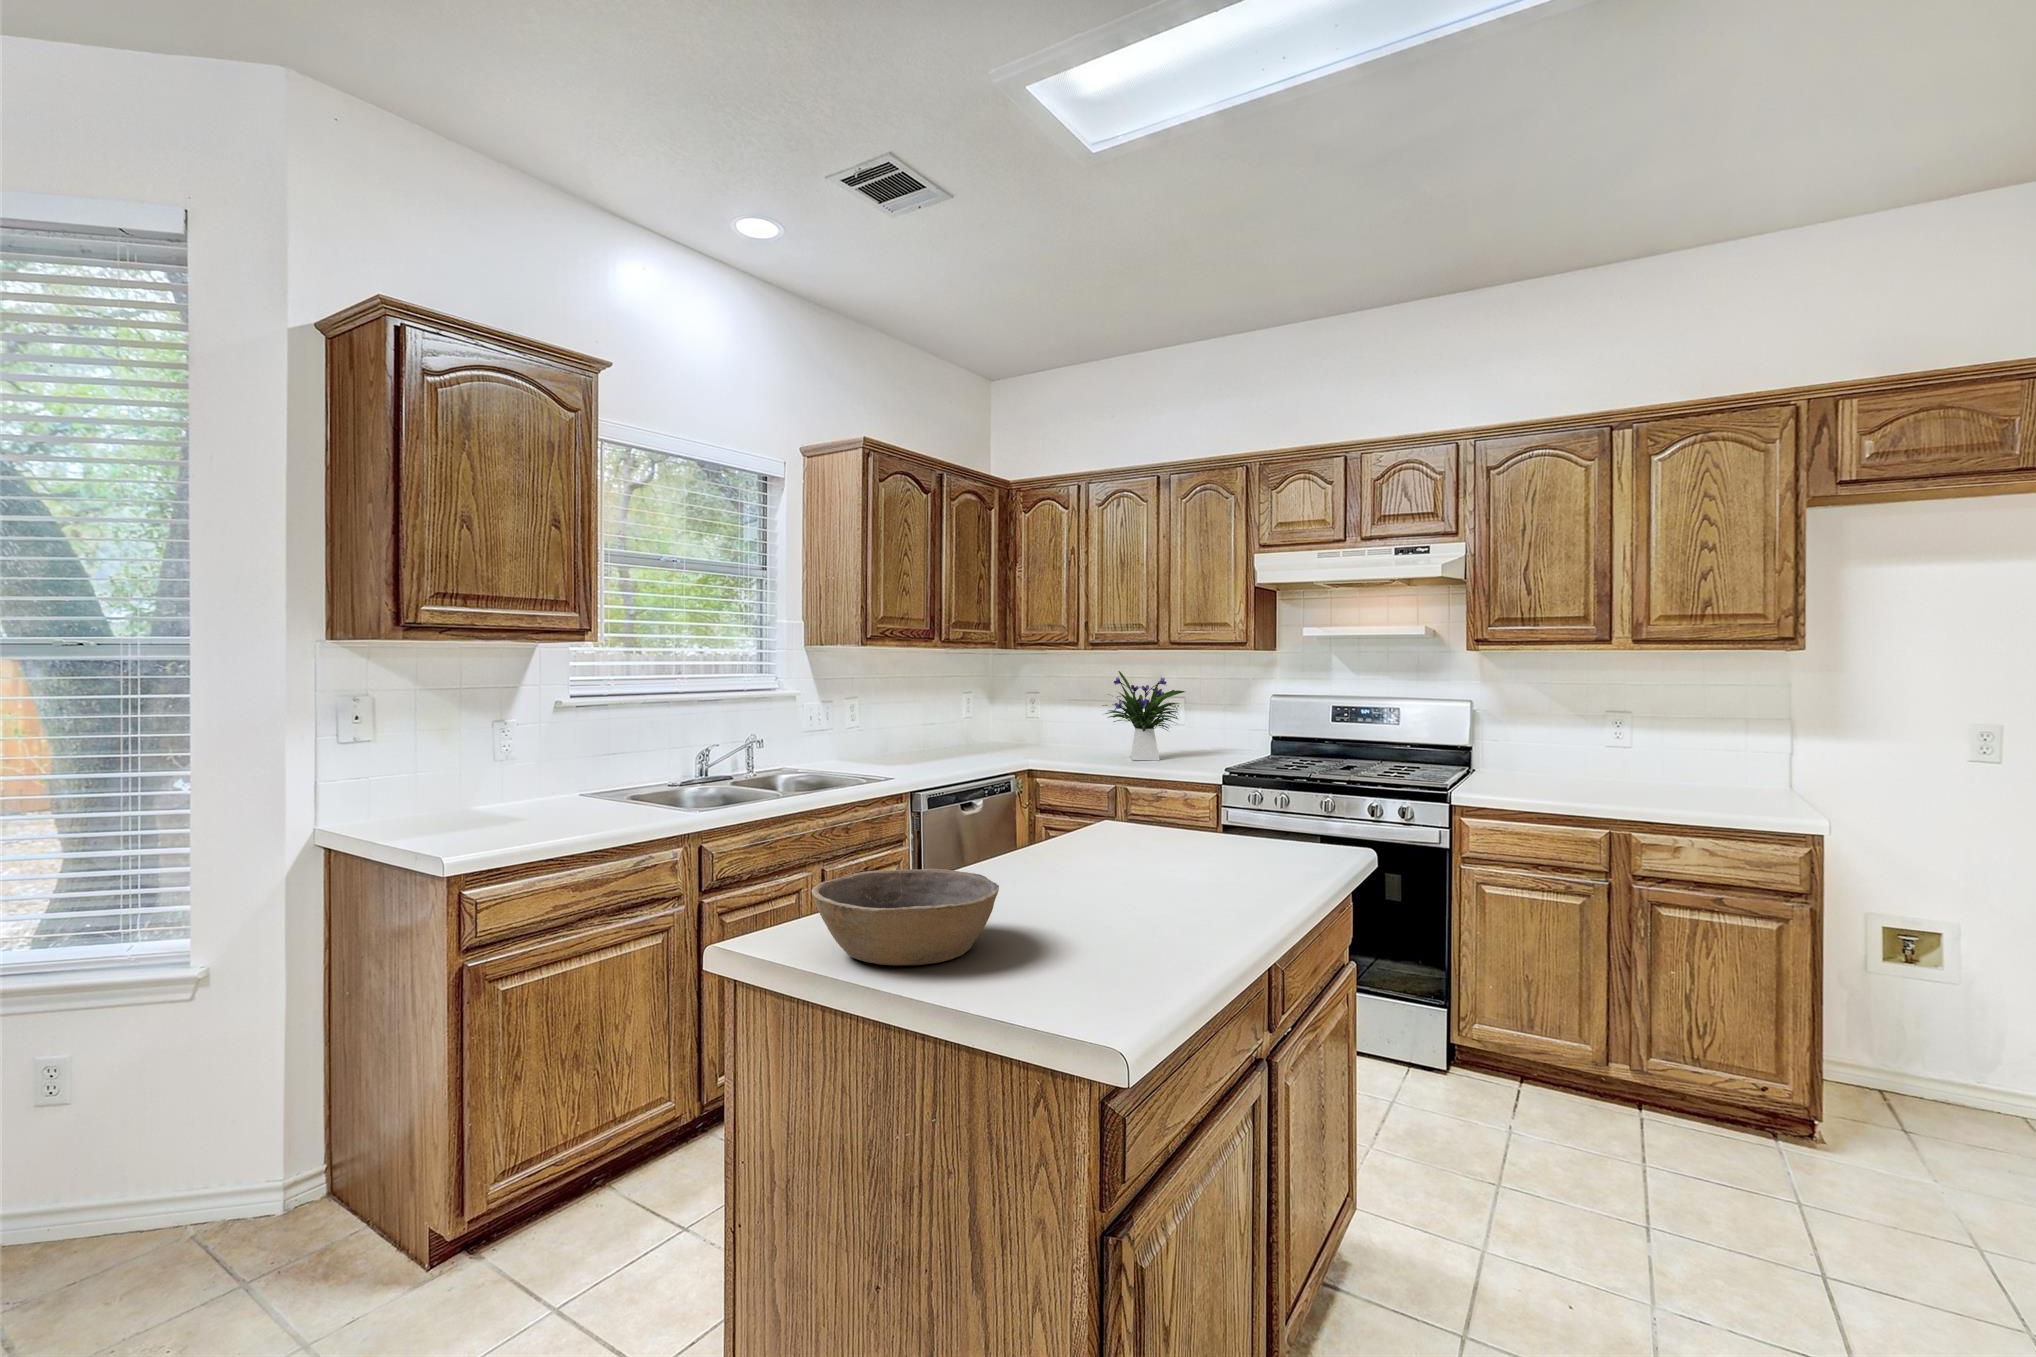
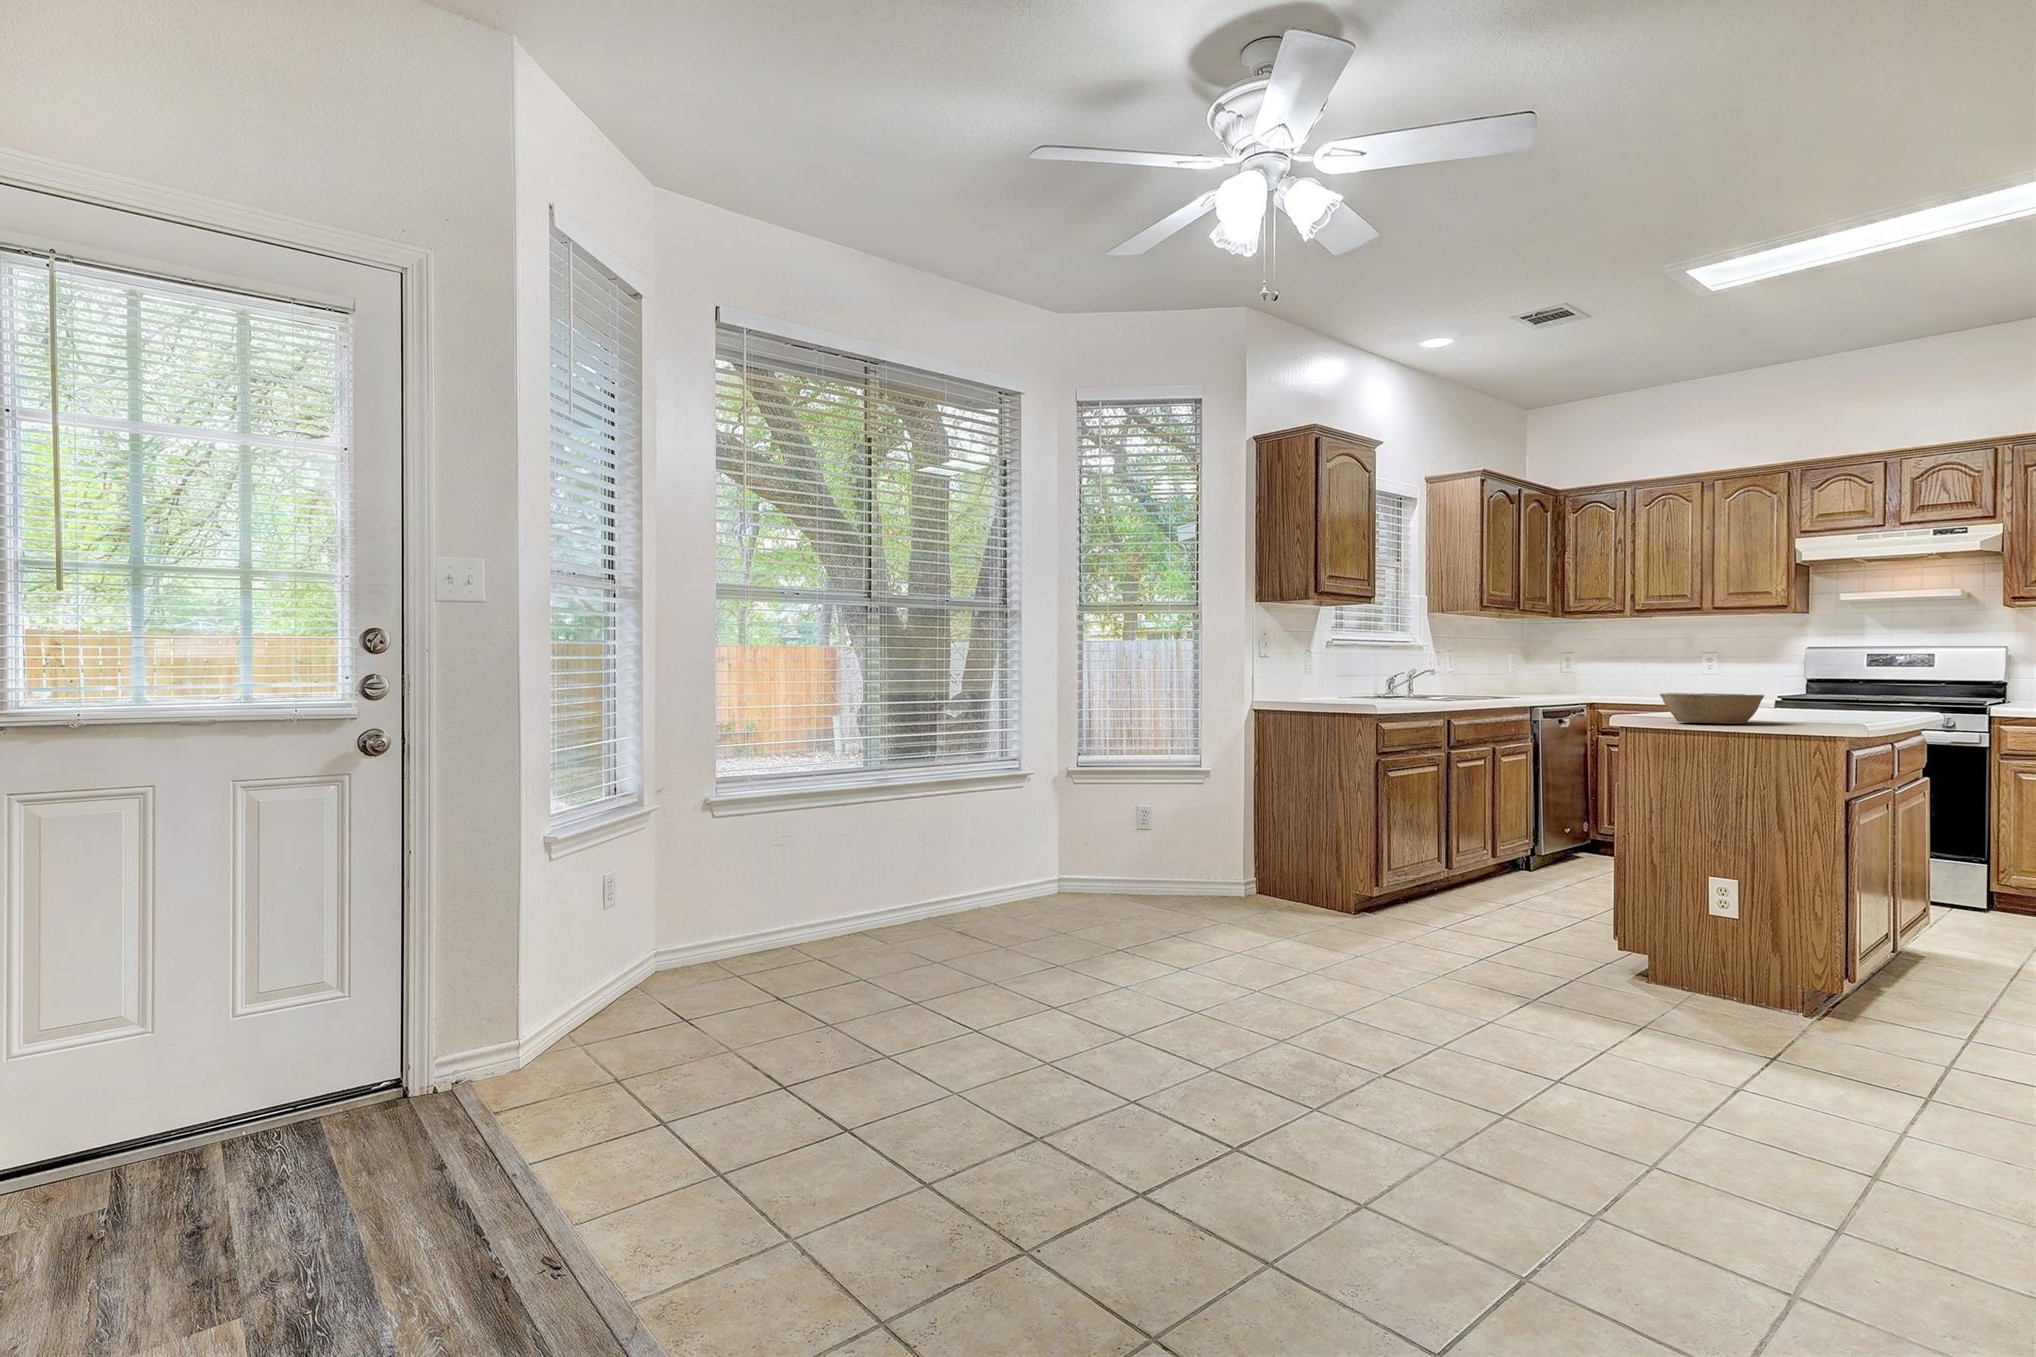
flower arrangement: present [1103,671,1185,760] -> none [1643,631,1720,700]

